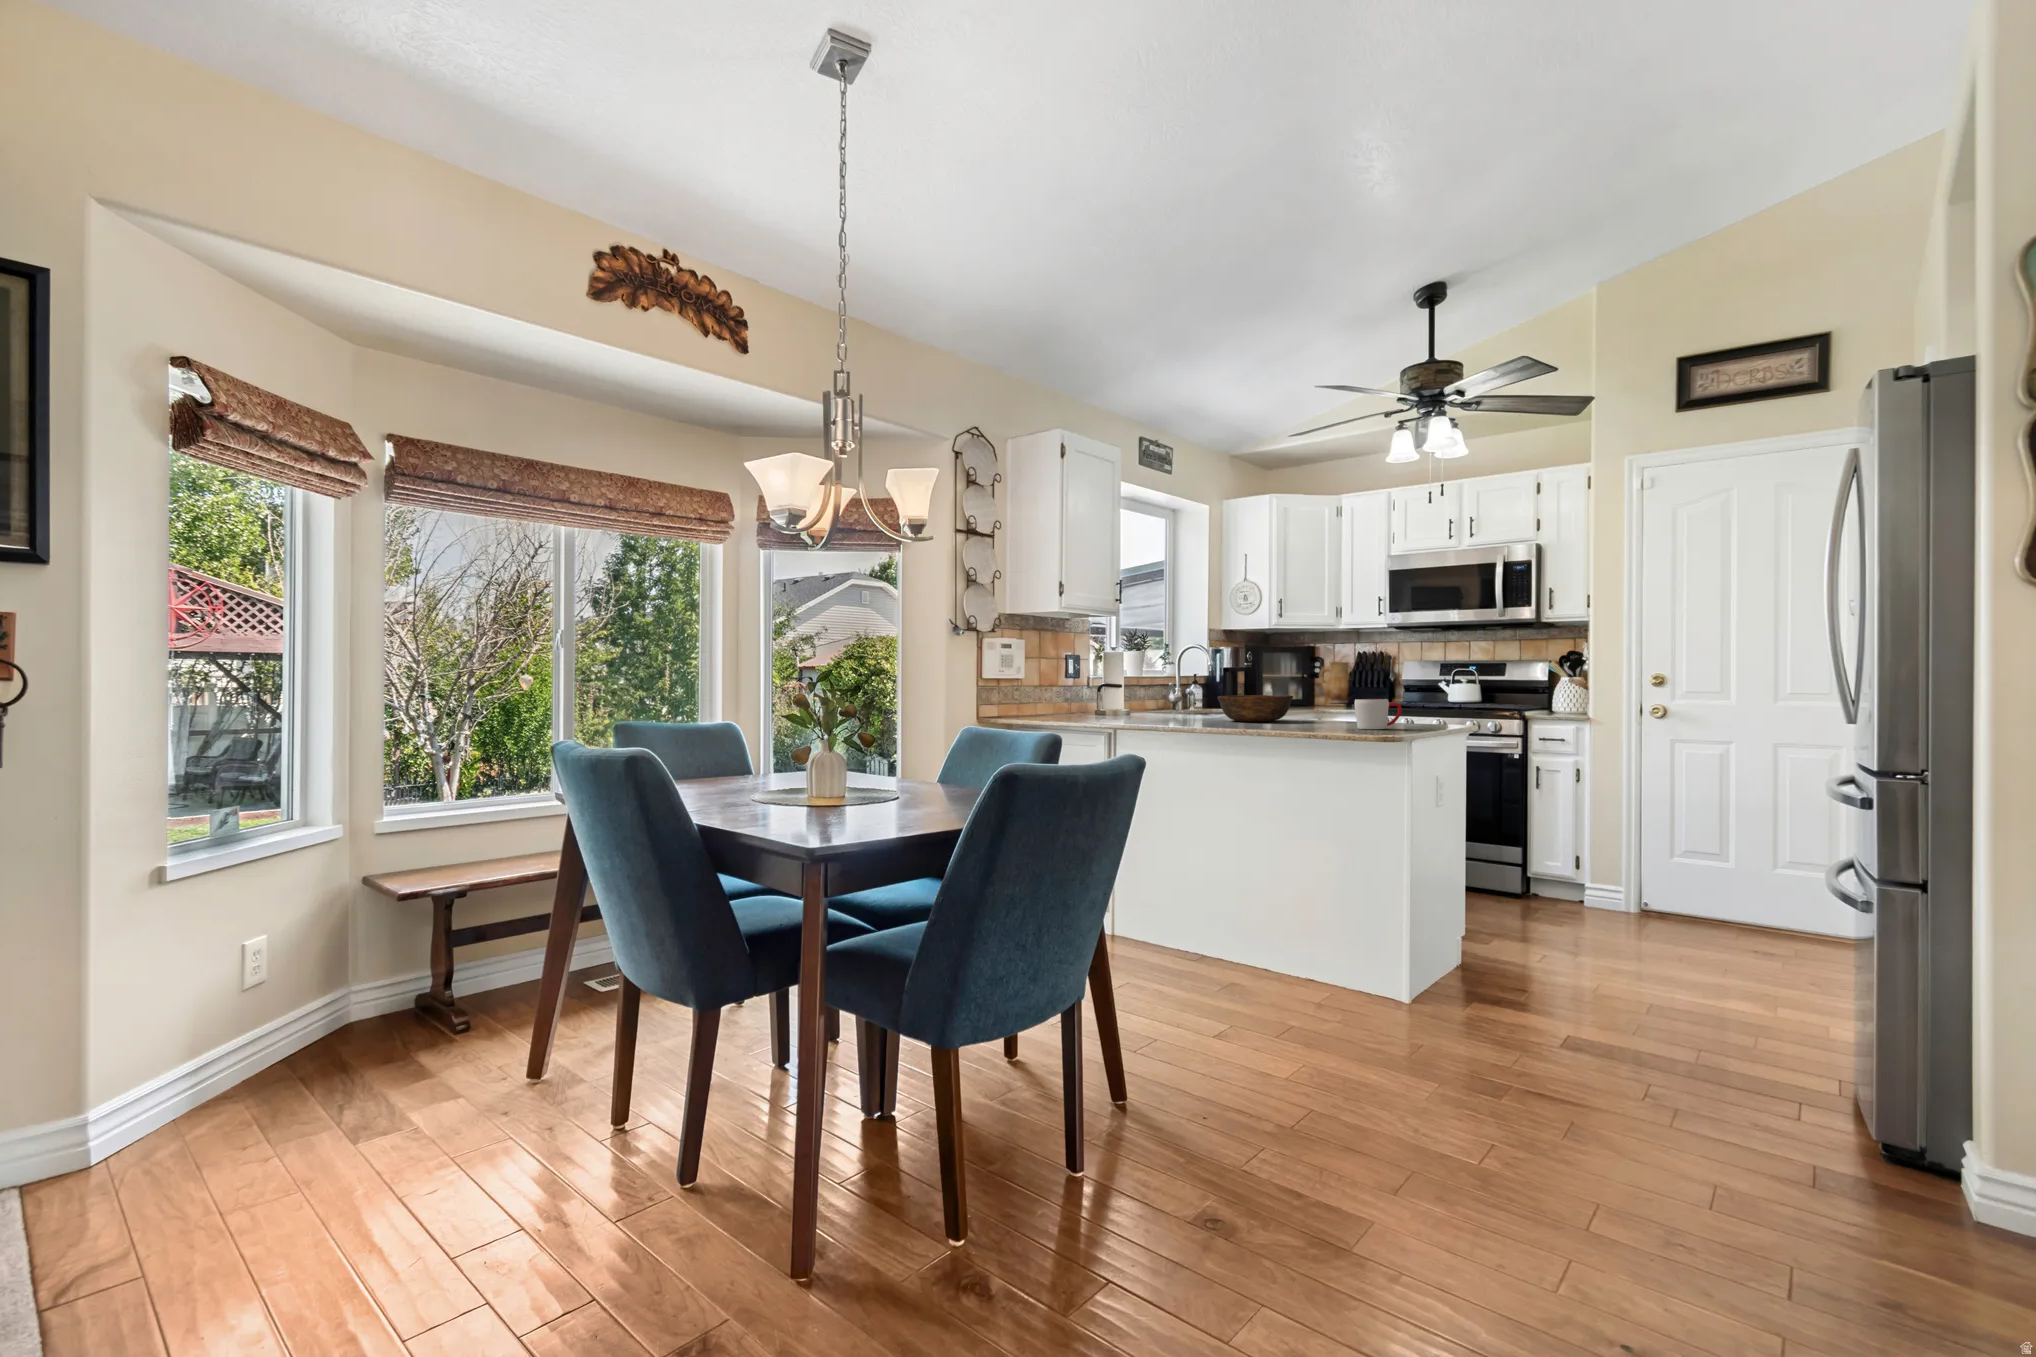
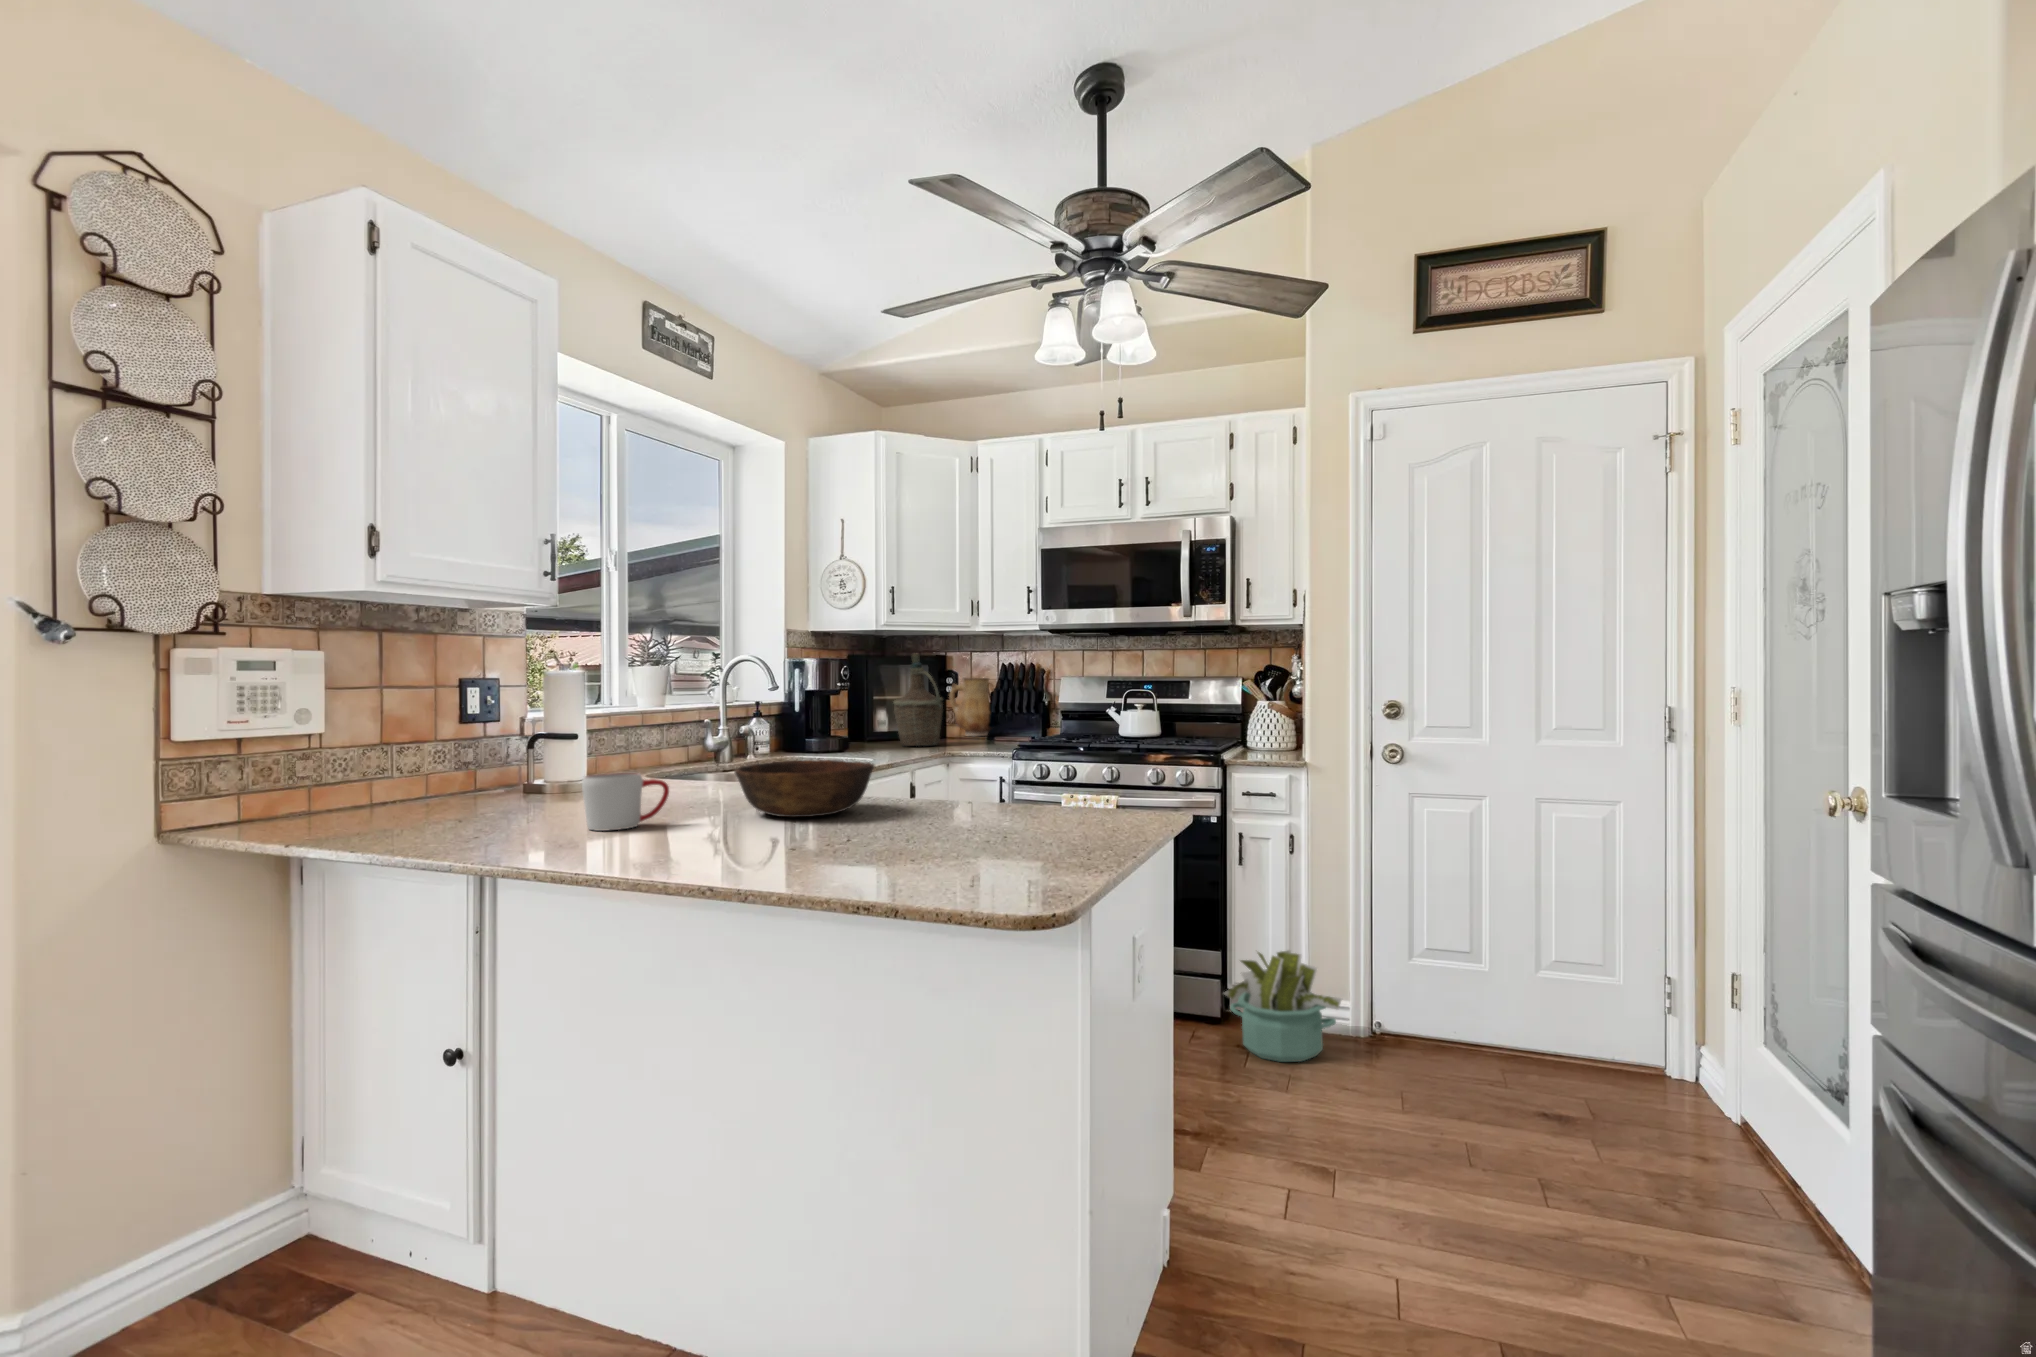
bottle: none [1283,644,1318,706] -> present [893,653,943,746]
mug: present [1354,699,1402,729] -> present [582,773,669,831]
decorative plant: none [1519,846,1611,918] -> present [1224,950,1342,1062]

